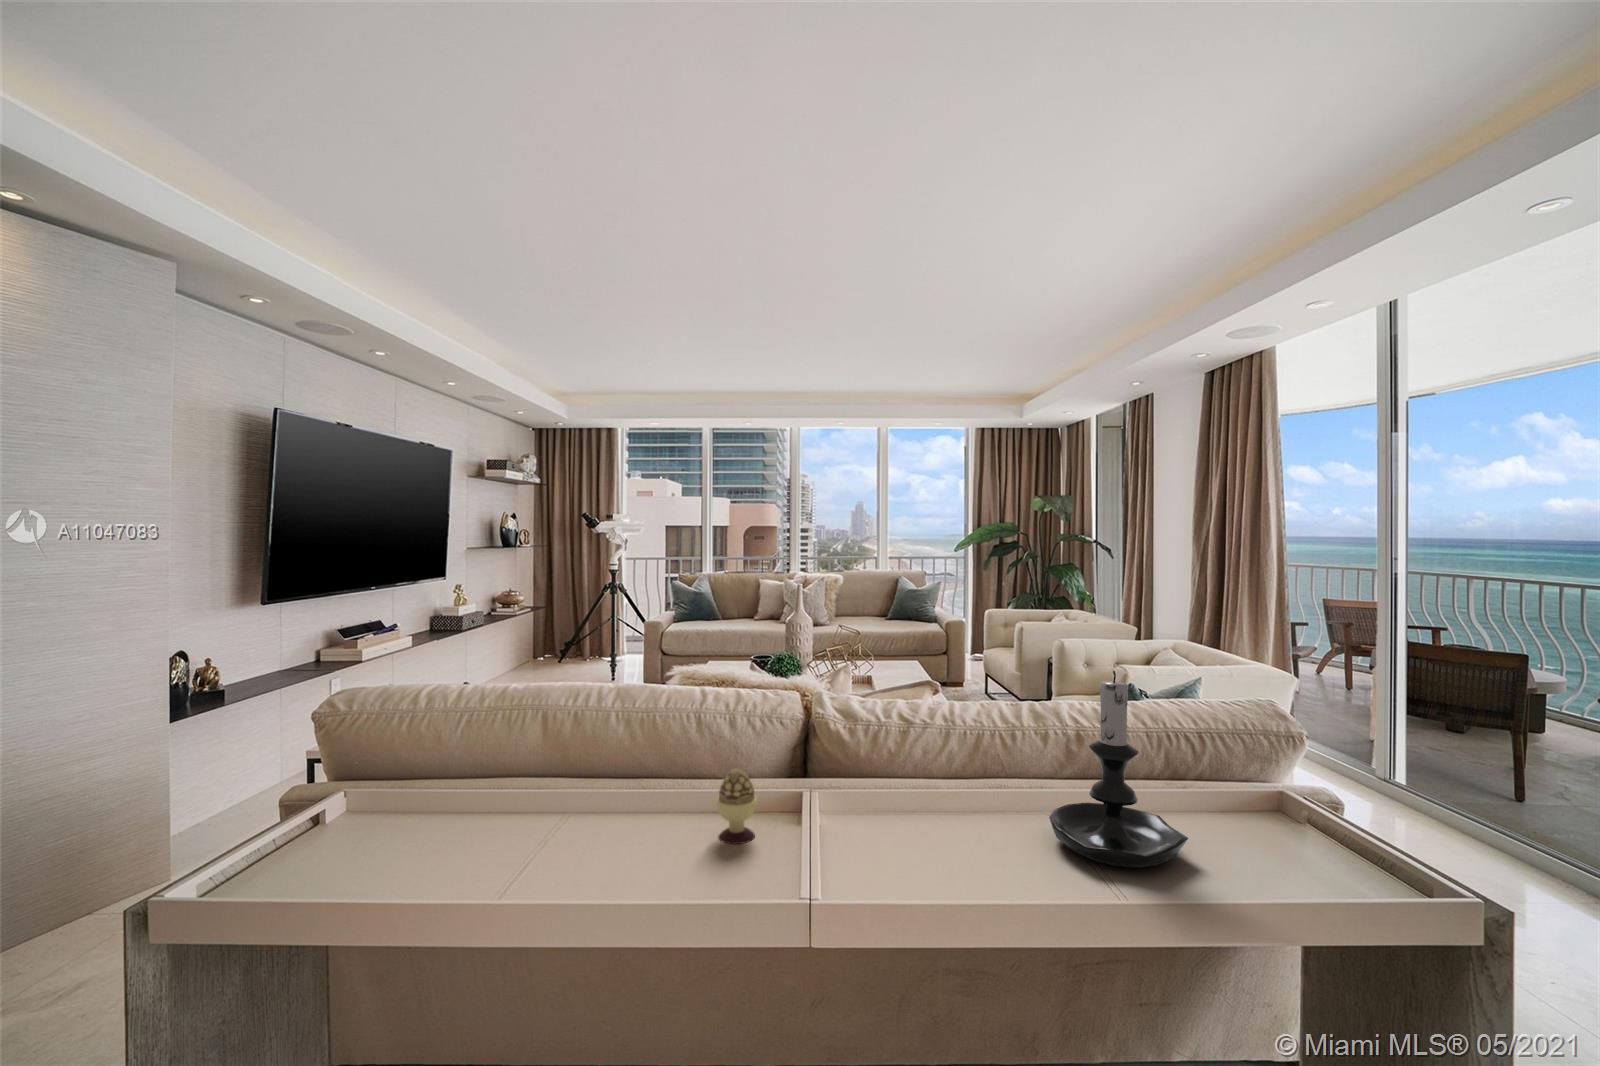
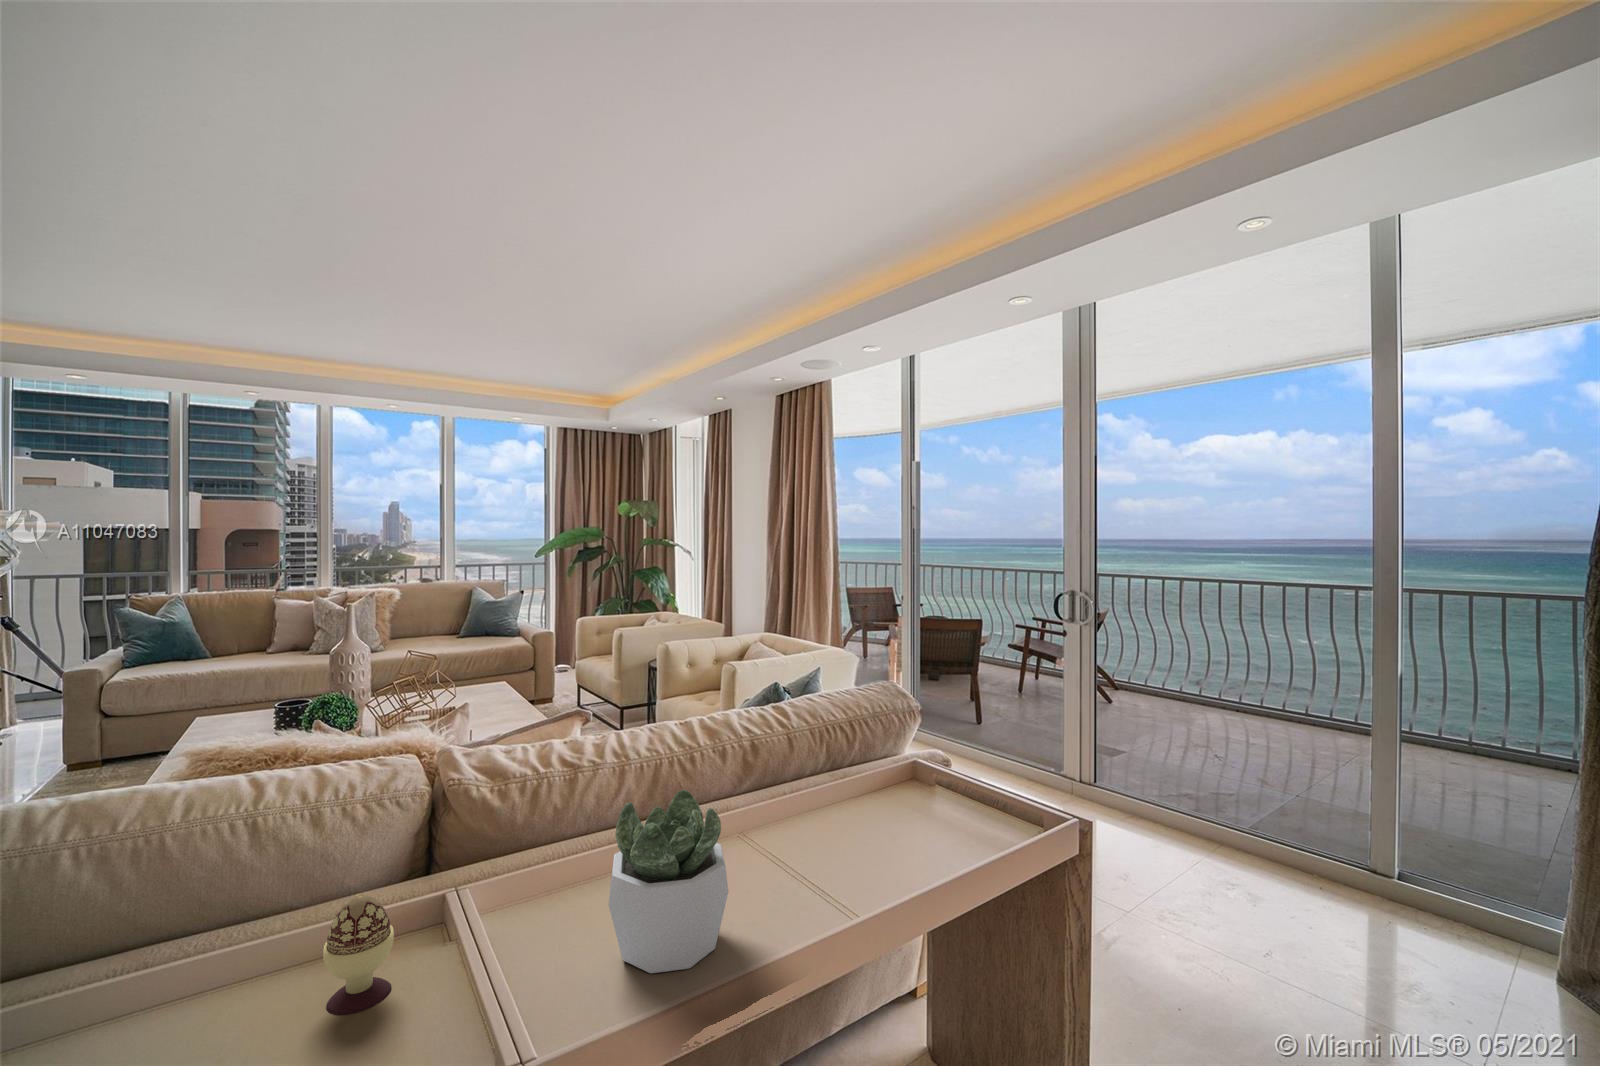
candle holder: present [1049,671,1188,868] -> none [761,677,887,881]
succulent plant: none [891,746,992,888] -> present [609,790,728,973]

